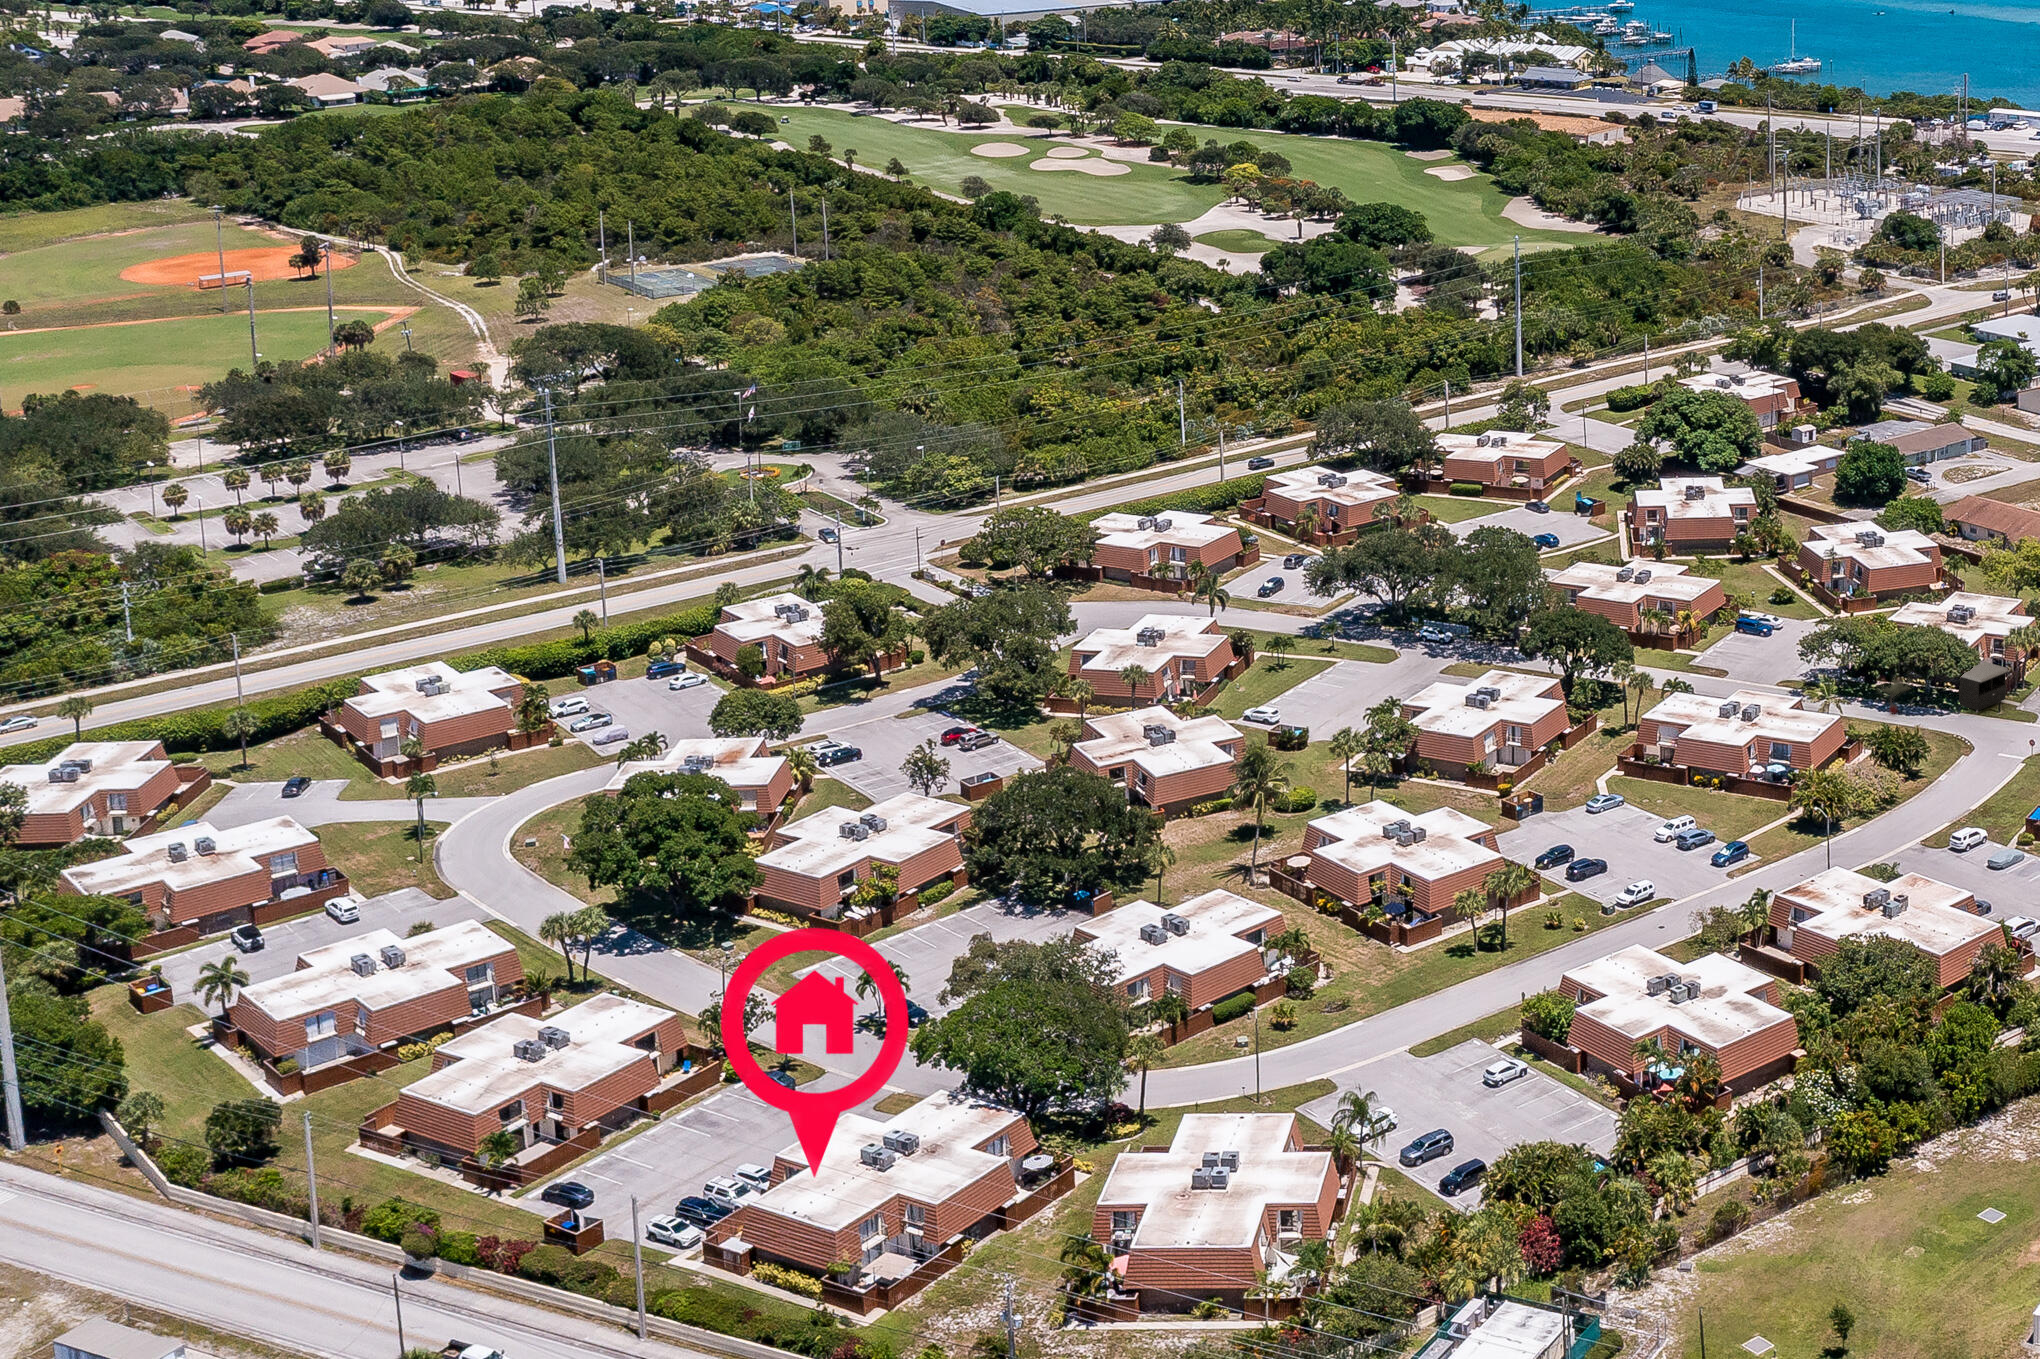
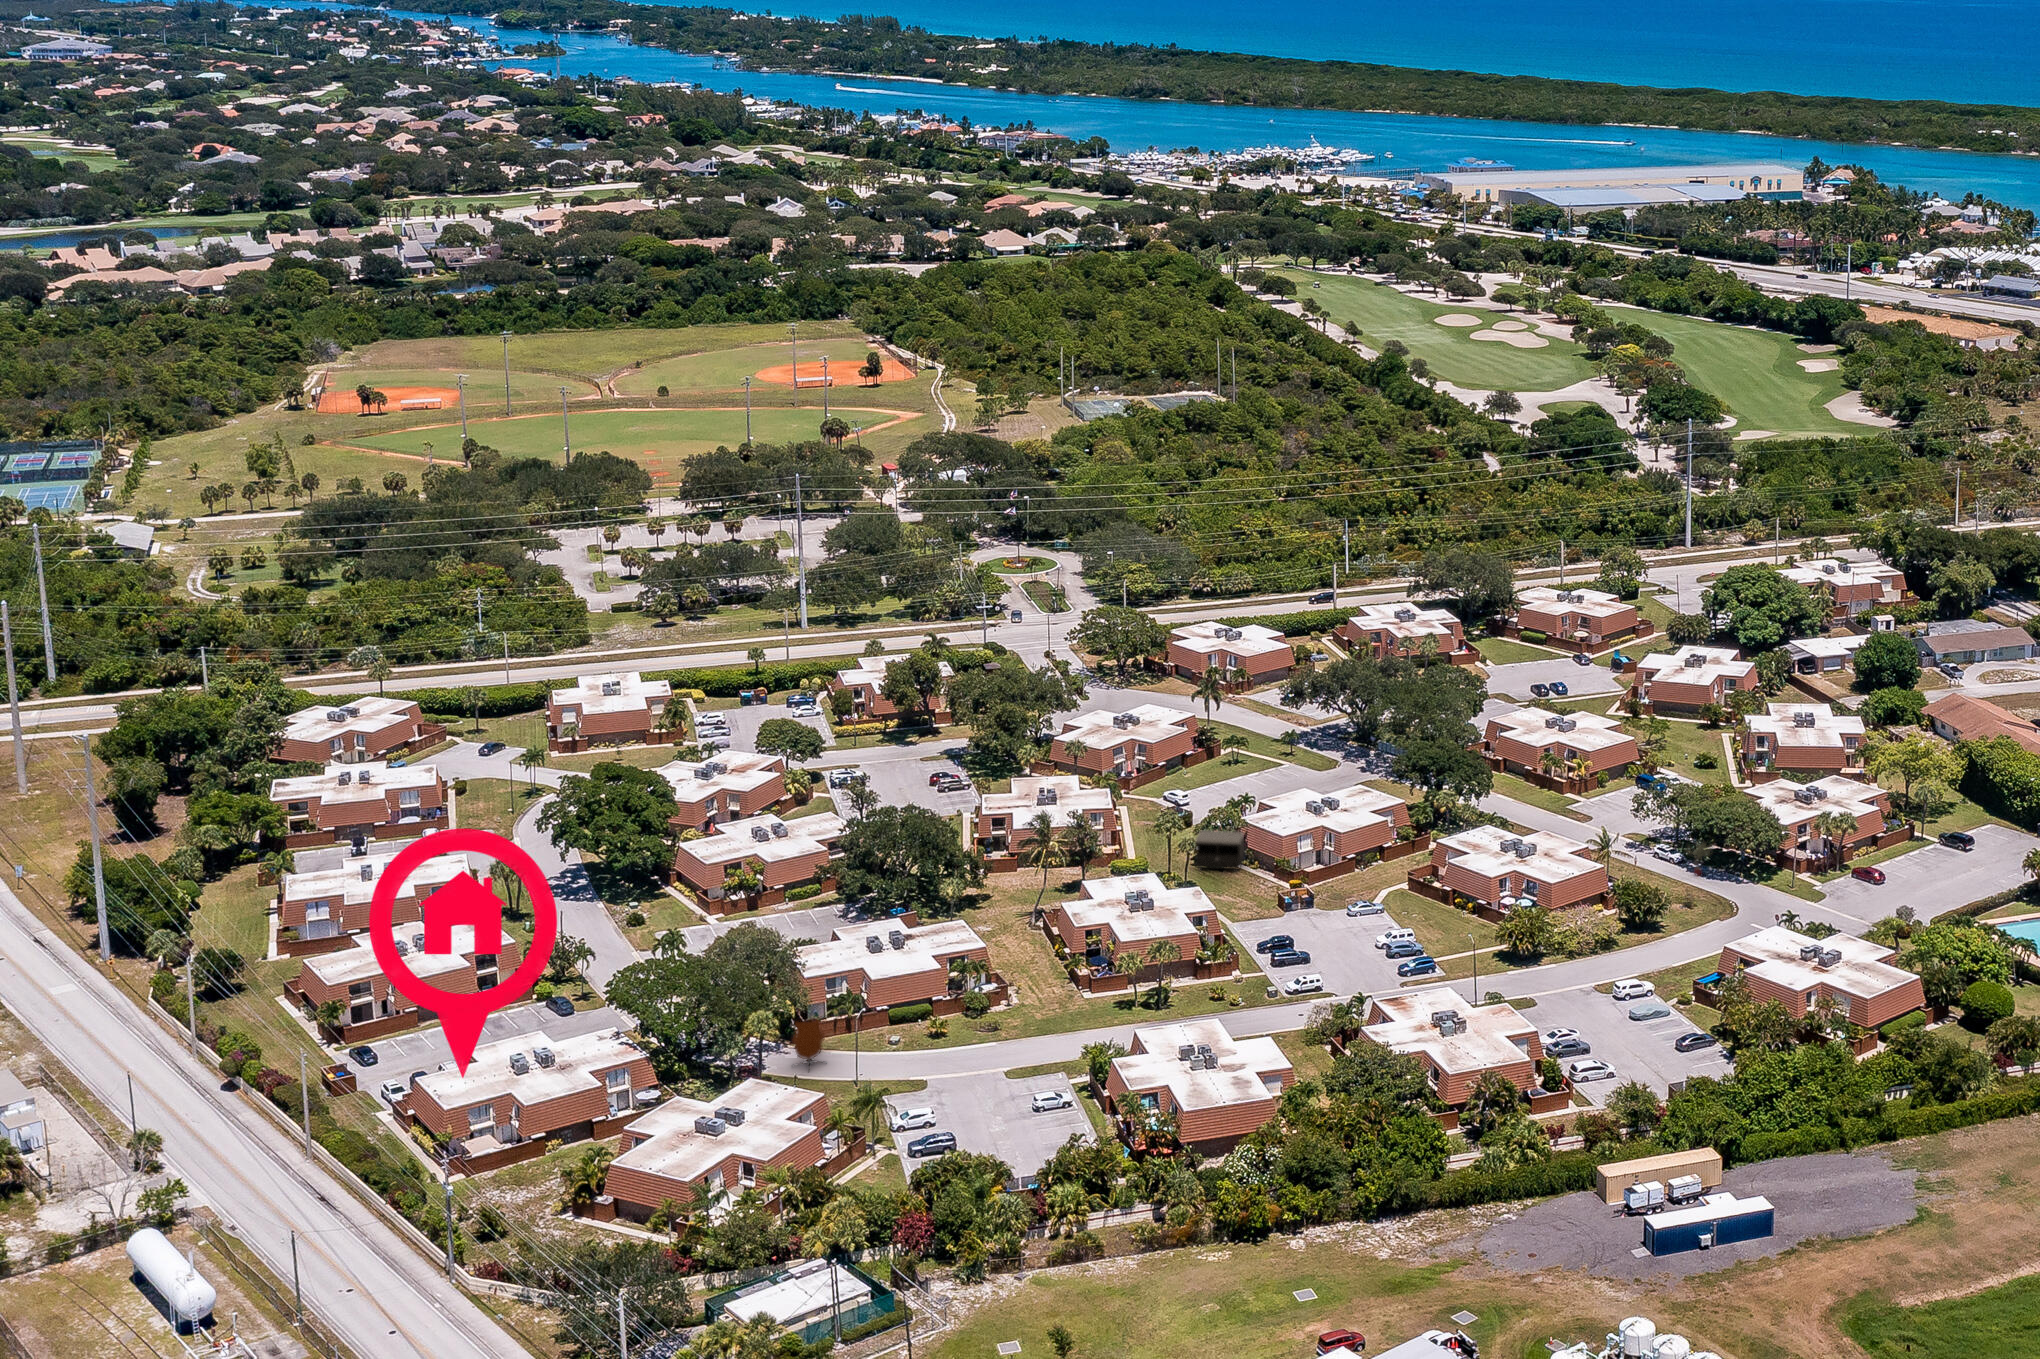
storage bench: present [1959,662,2008,712] -> present [1195,830,1244,871]
lounge chair: none [1139,1031,1196,1097] -> present [793,1020,825,1070]

